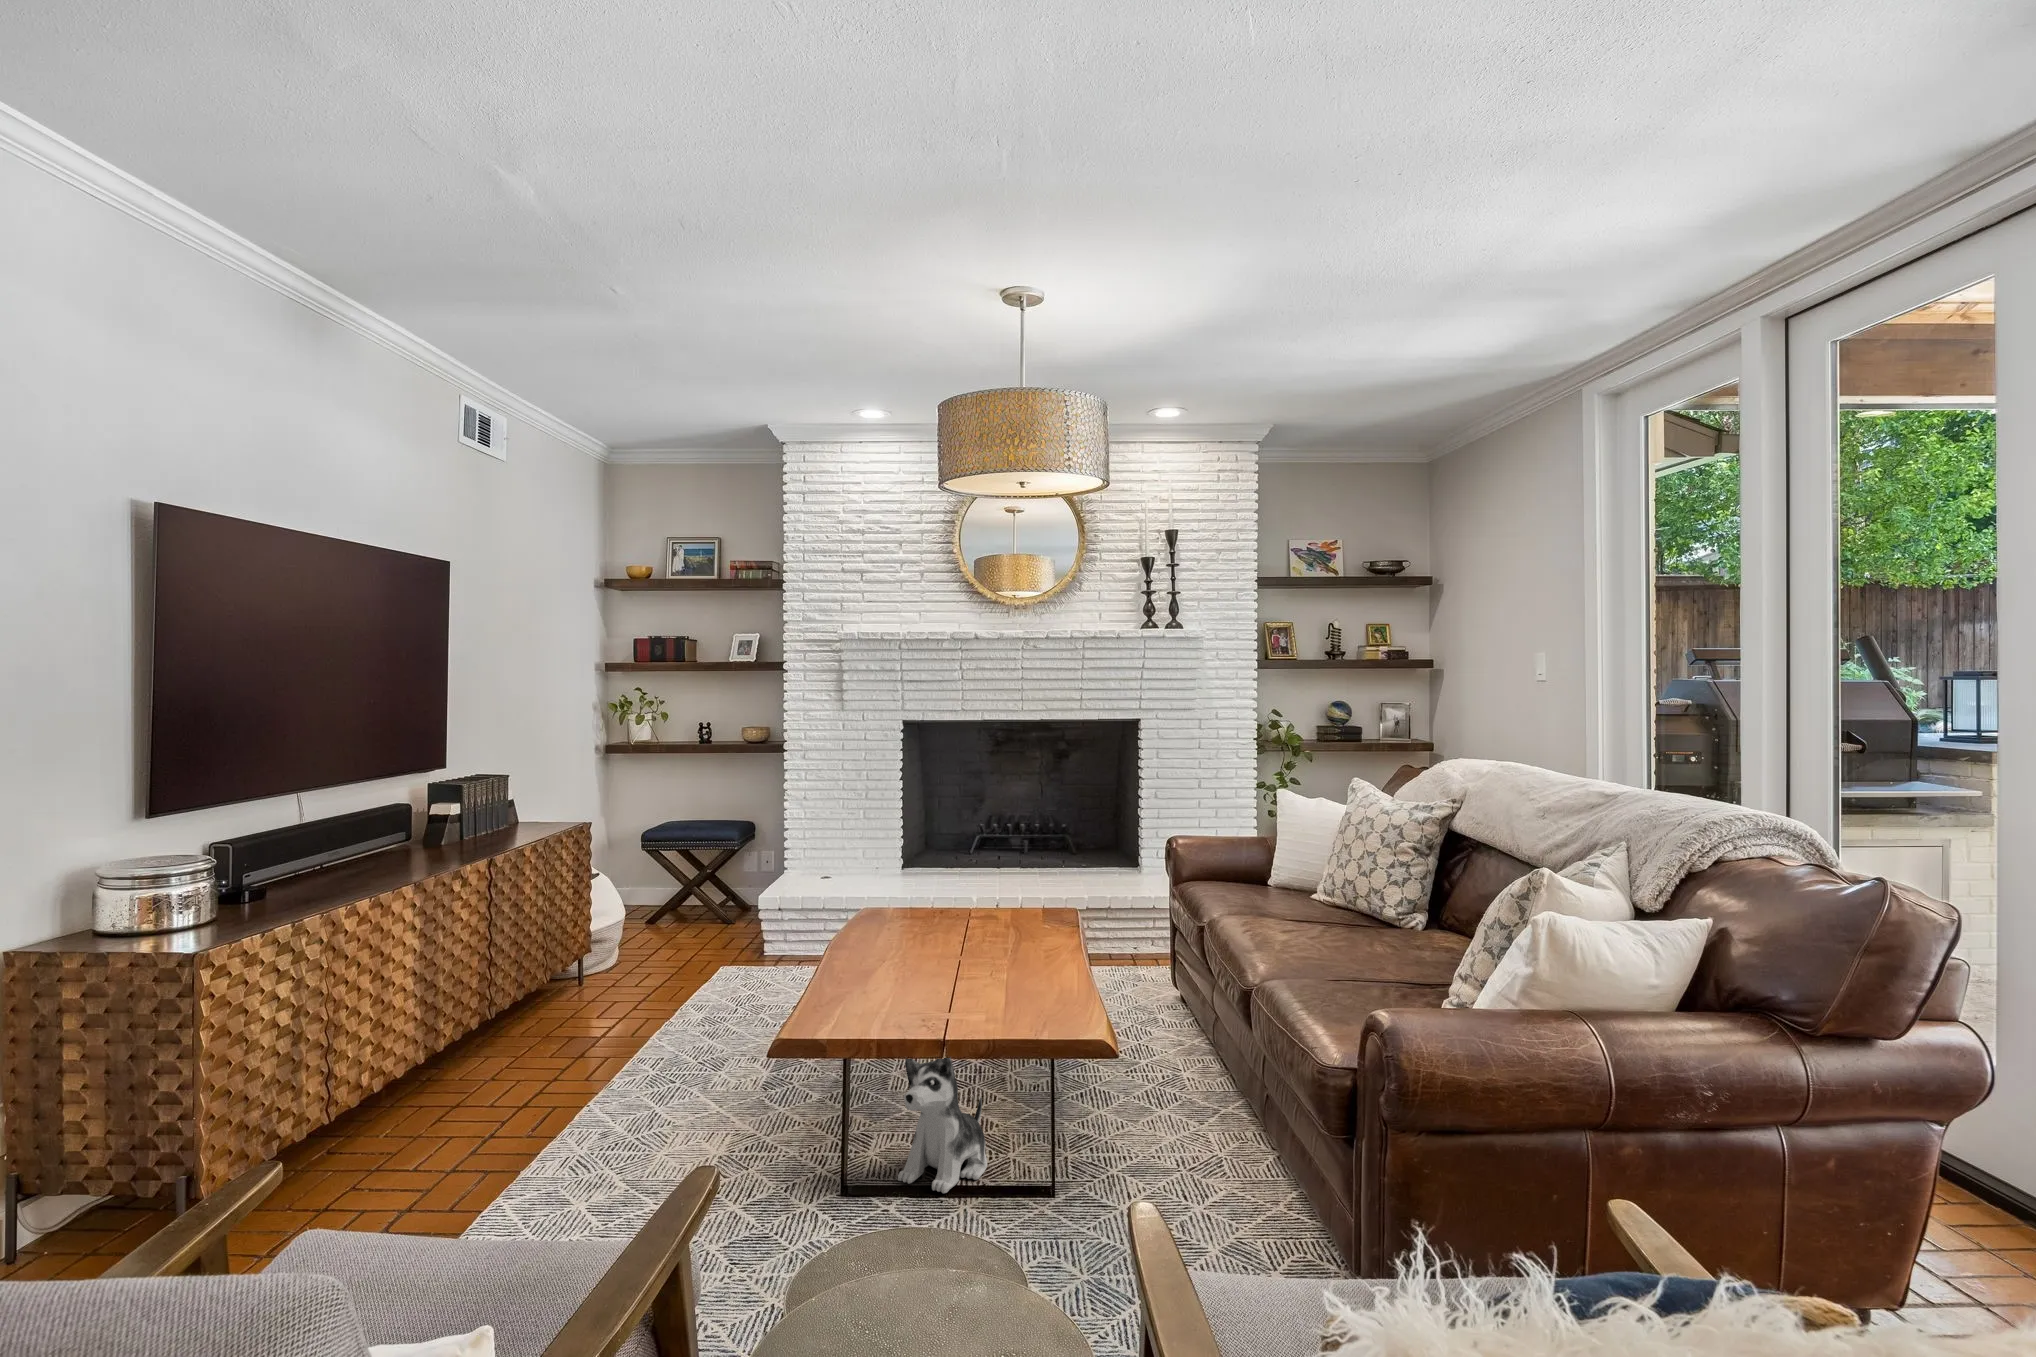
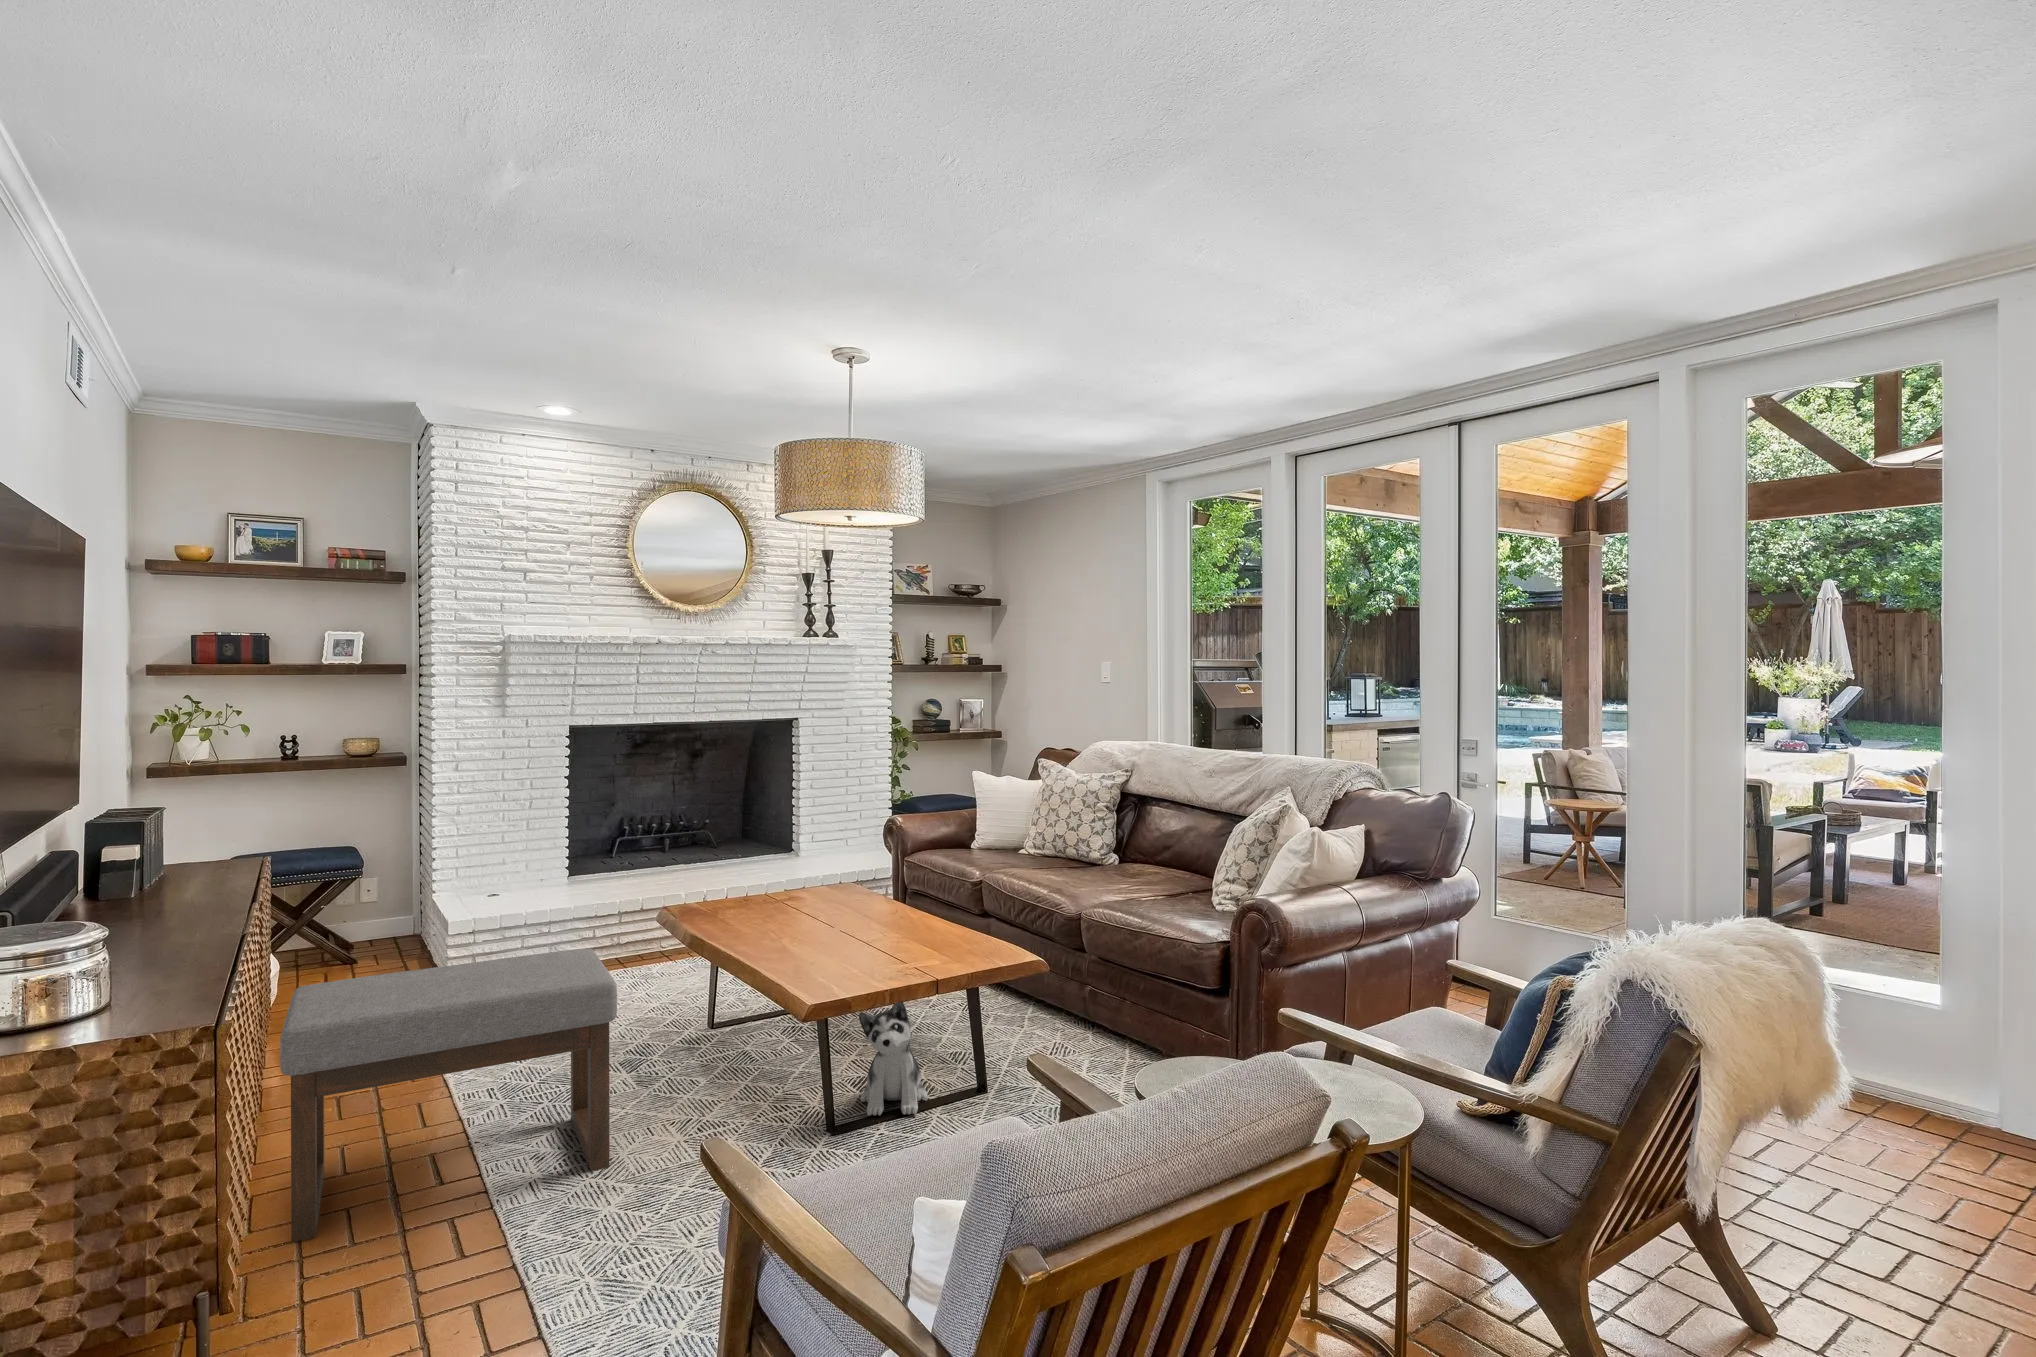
ottoman: none [371,937,692,1163] -> present [280,948,617,1242]

